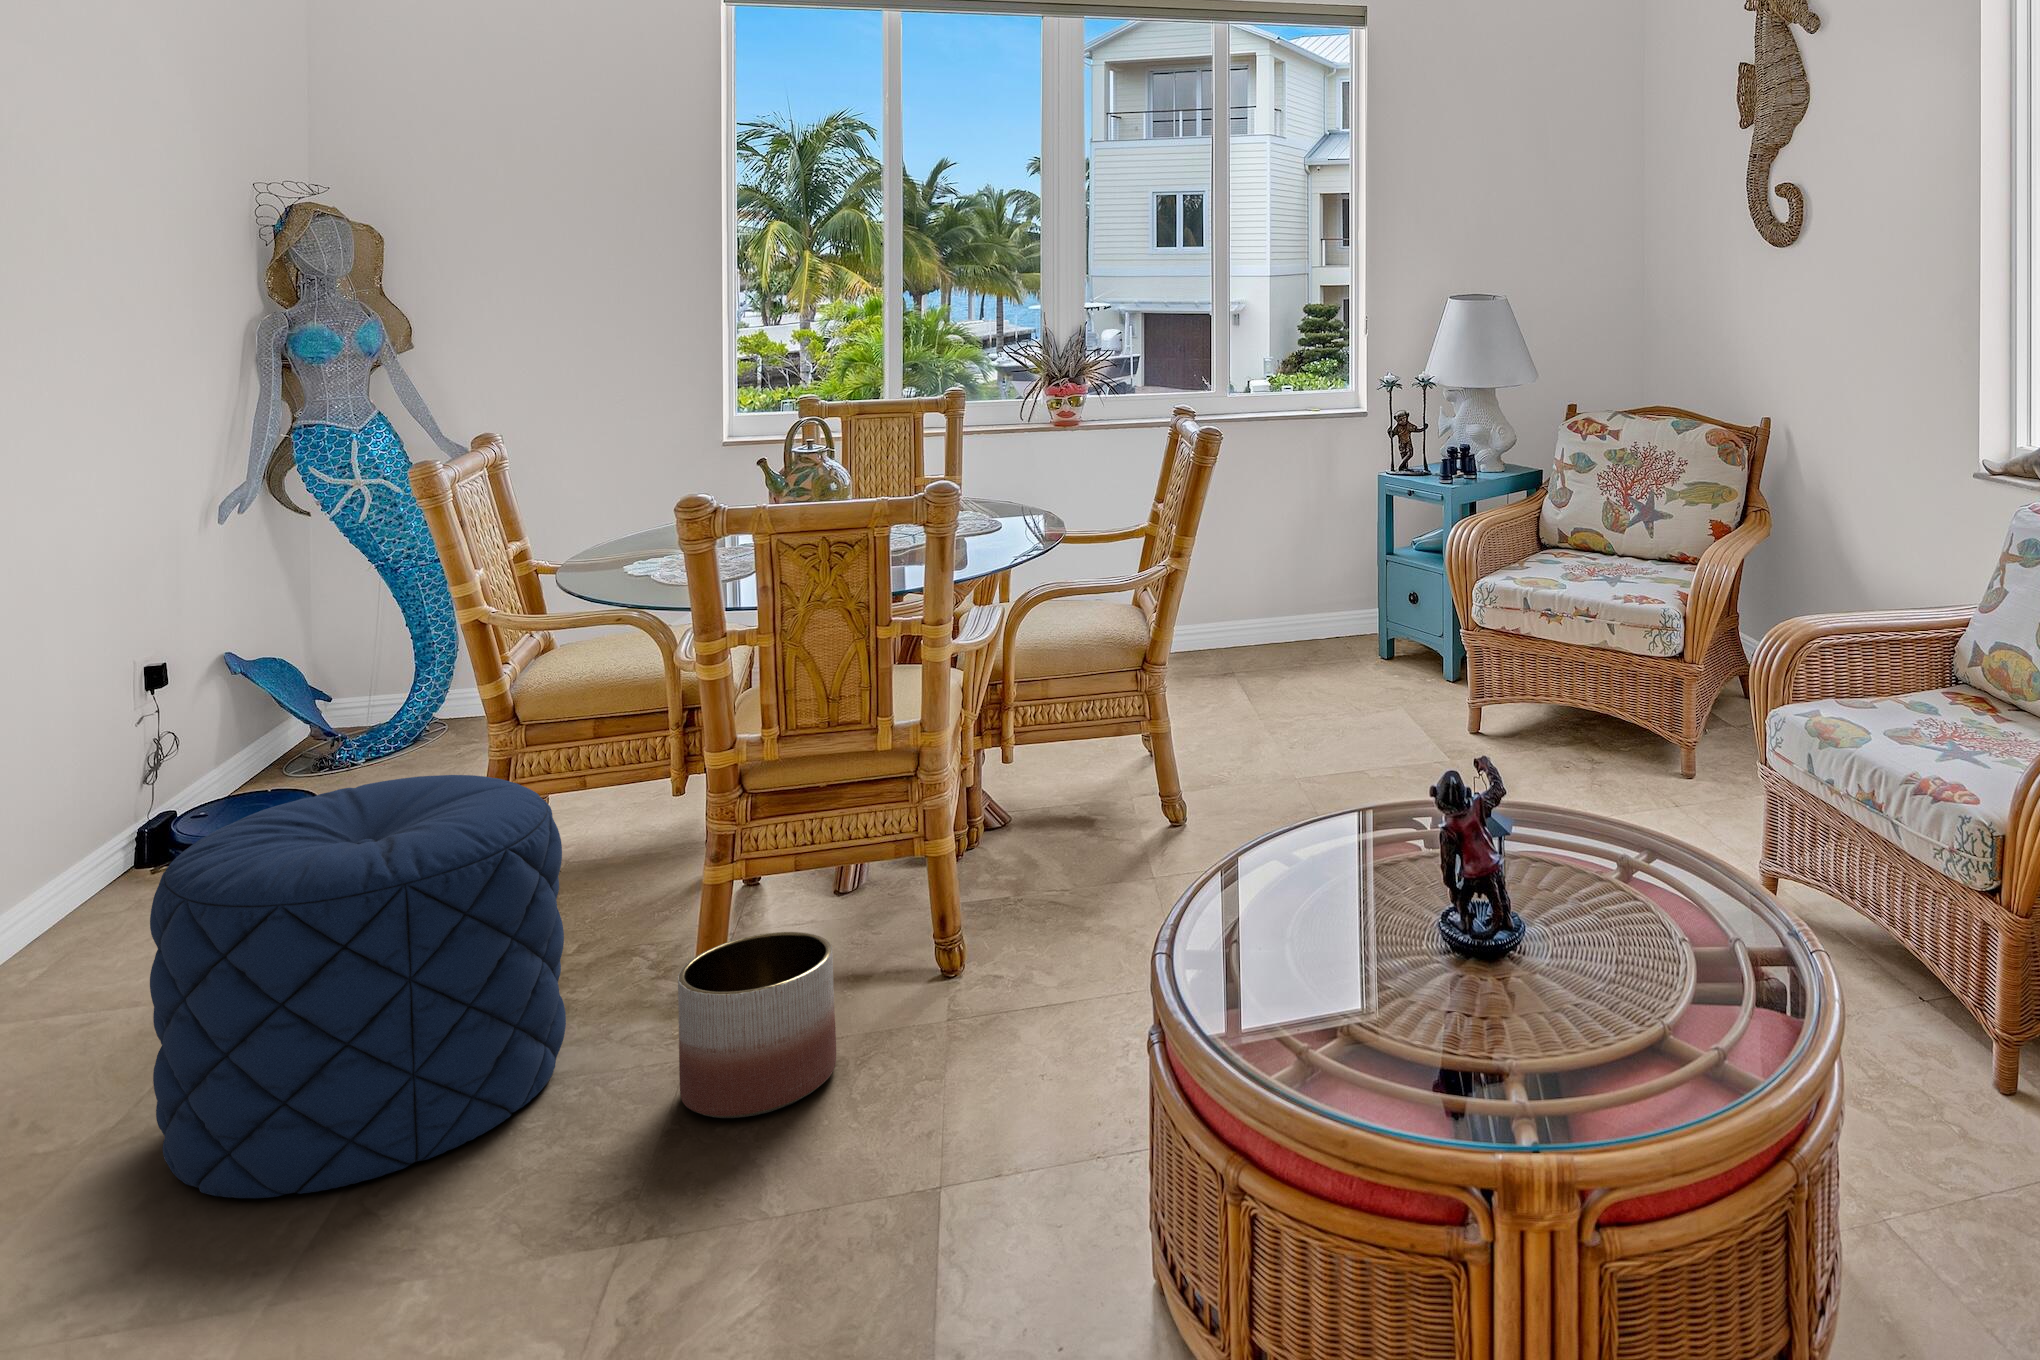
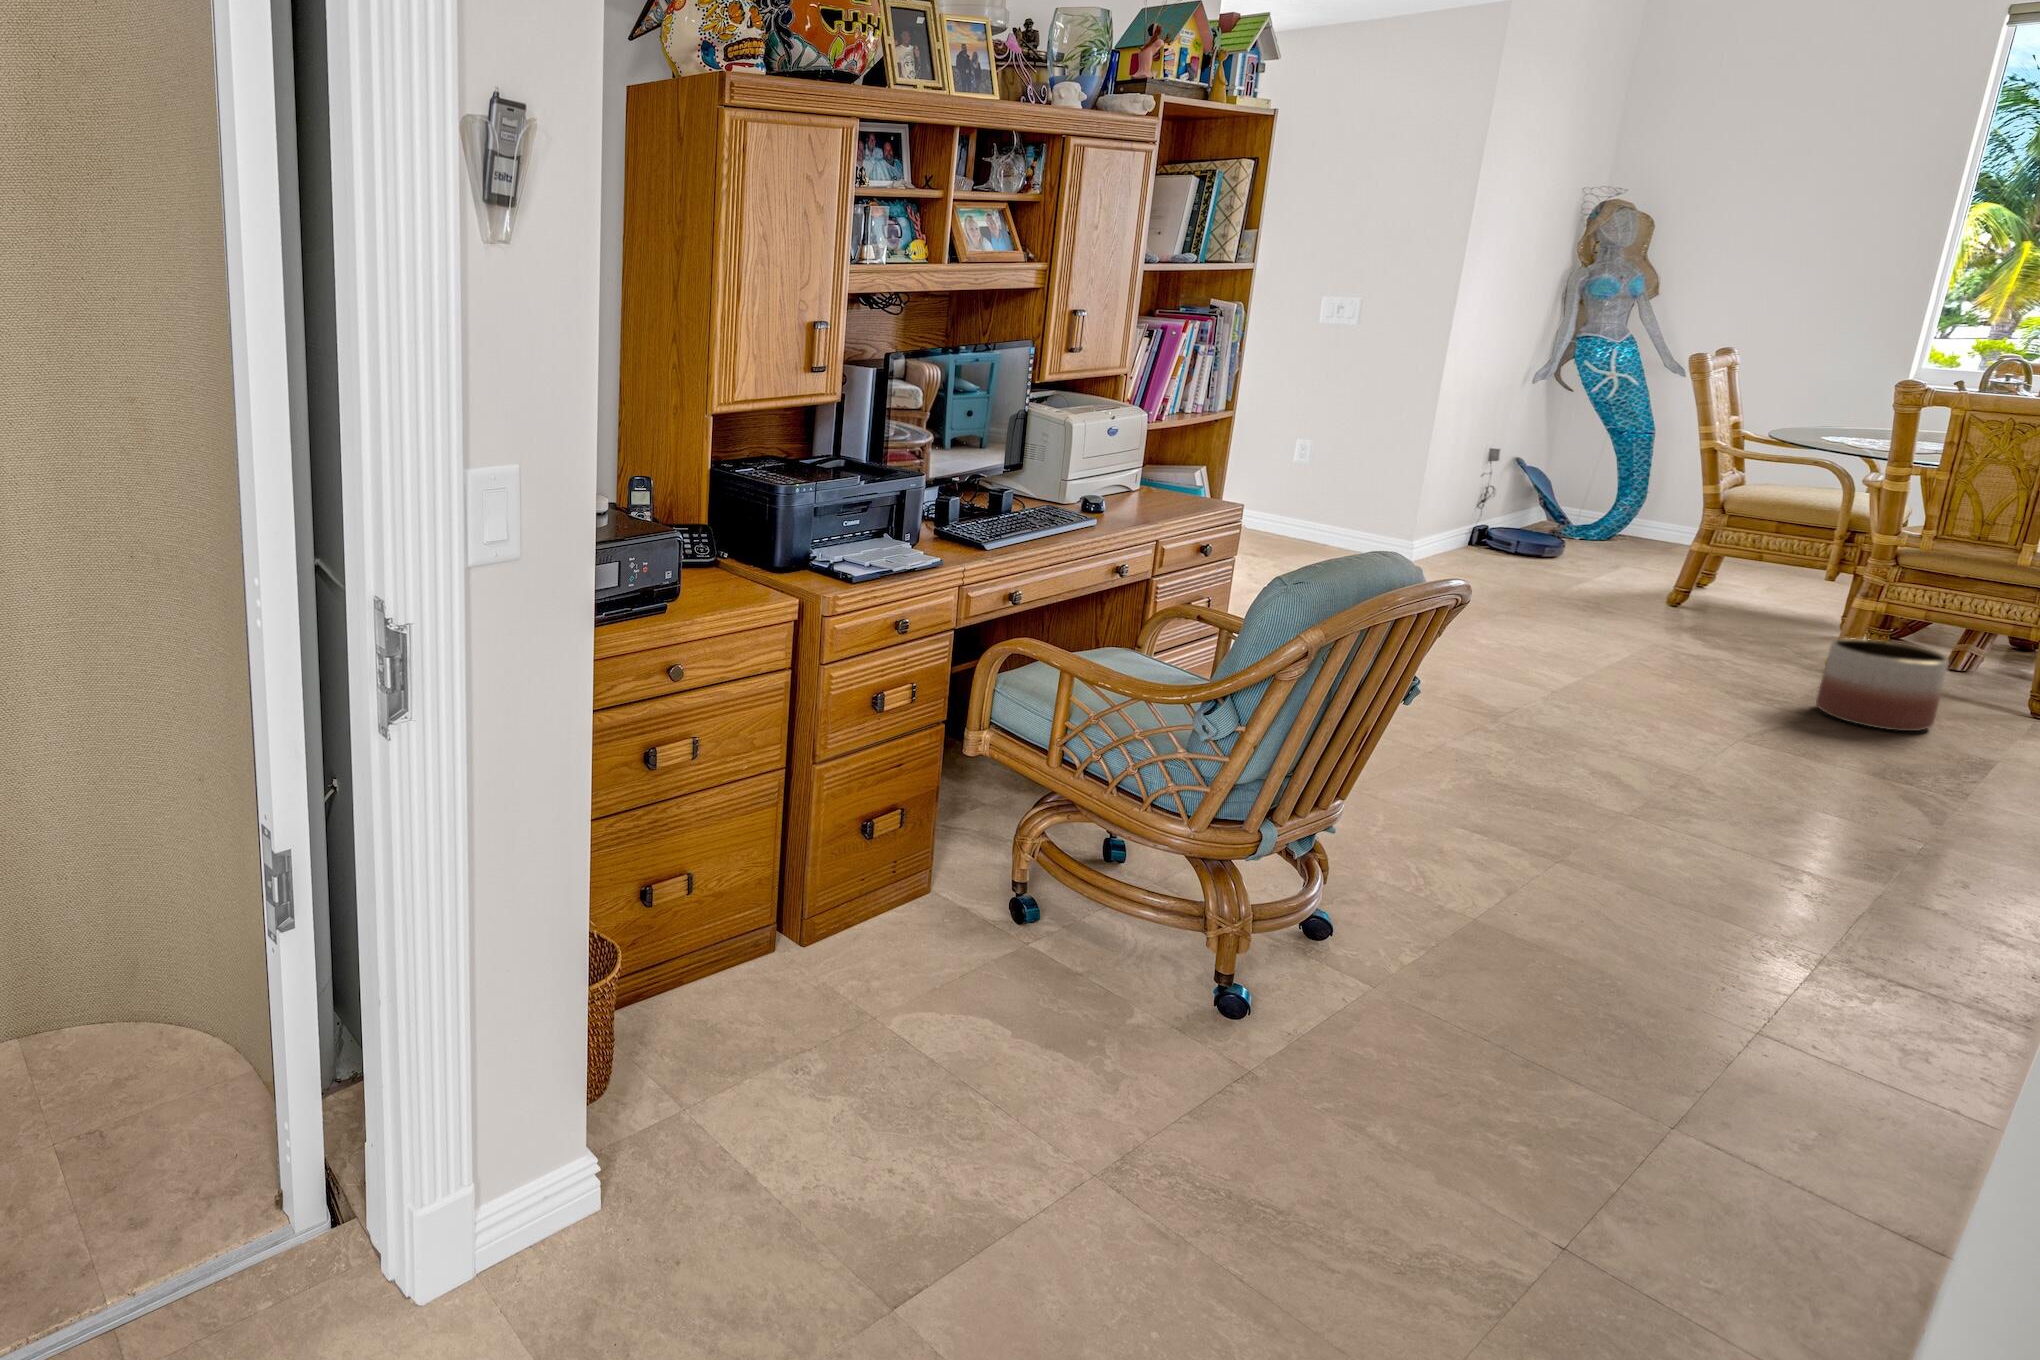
pouf: present [150,775,566,1198] -> none [1532,509,1764,682]

